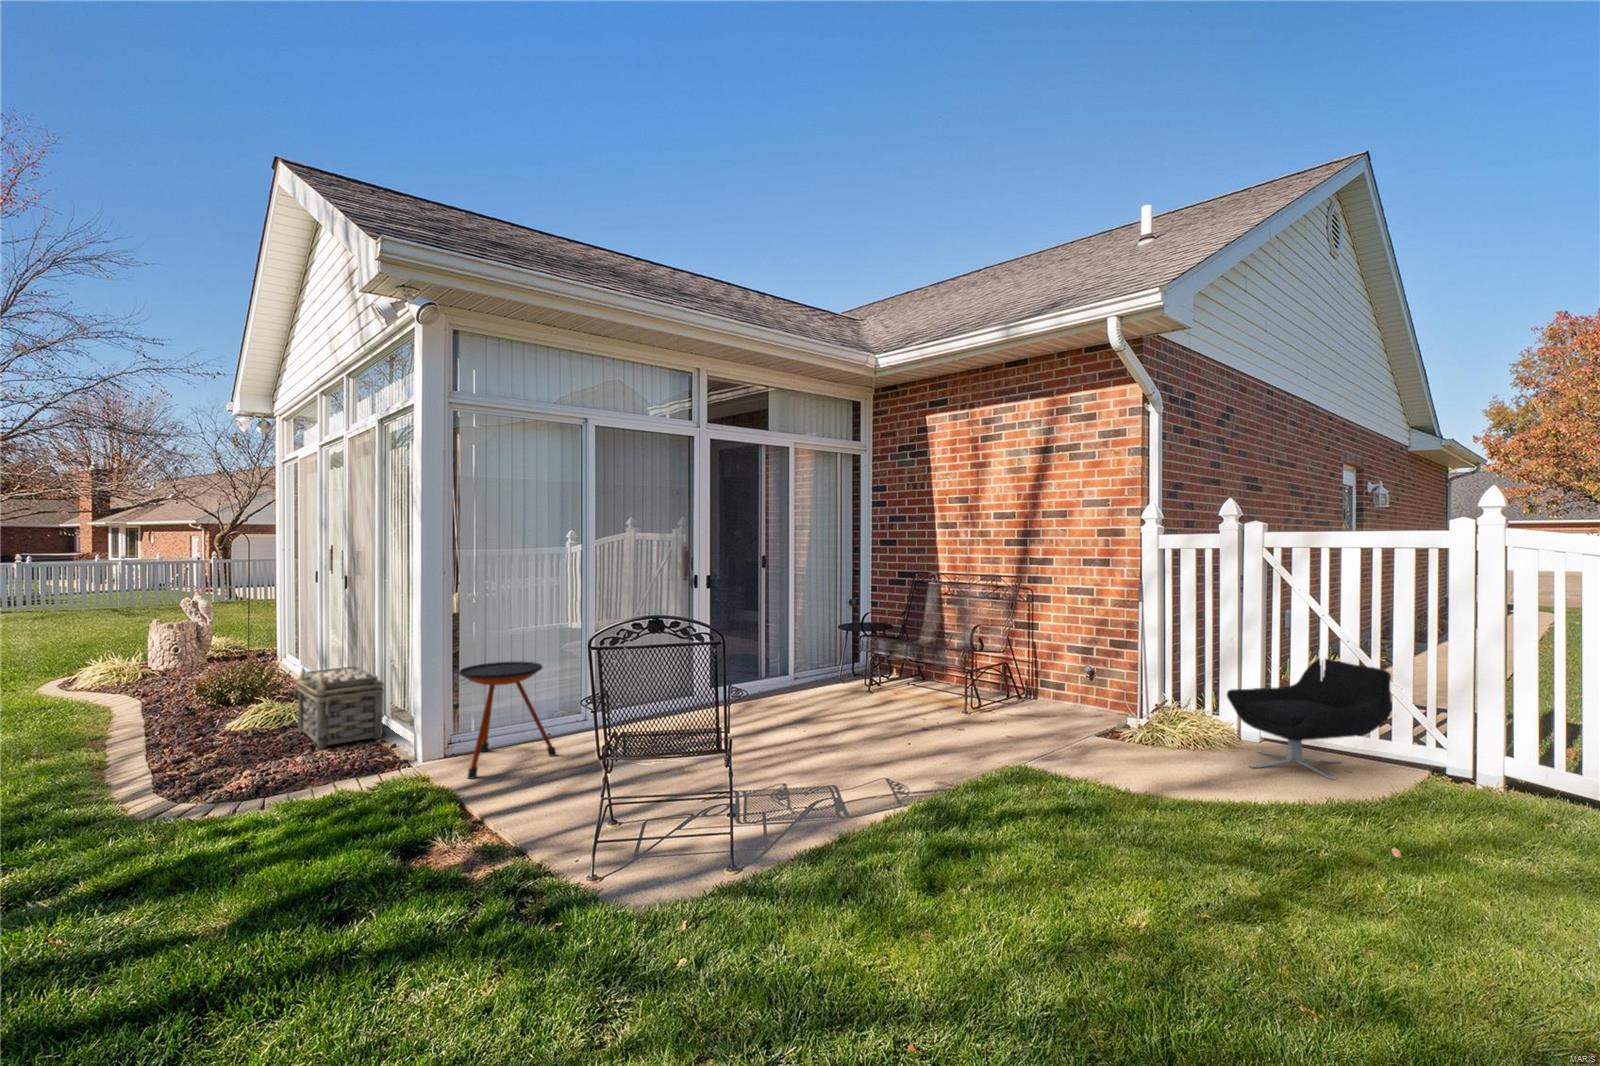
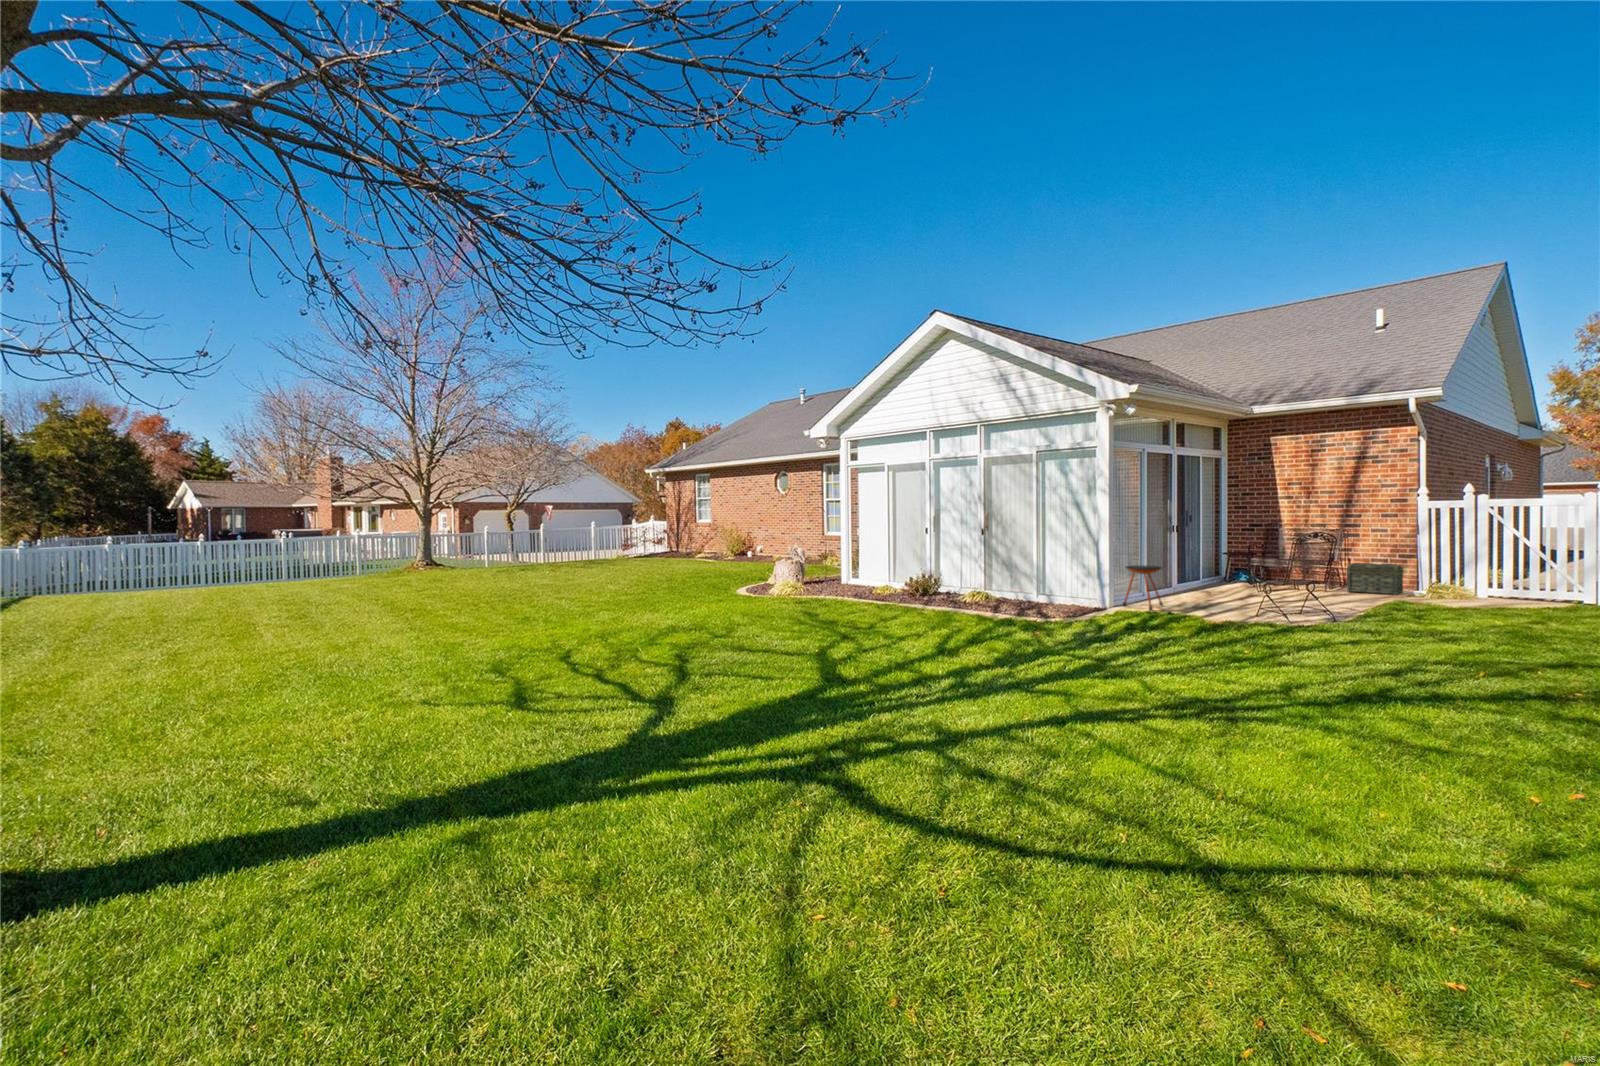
lounge chair: present [1227,659,1392,780] -> none [1474,557,1555,605]
basket: present [295,666,384,749] -> present [1347,563,1404,595]

